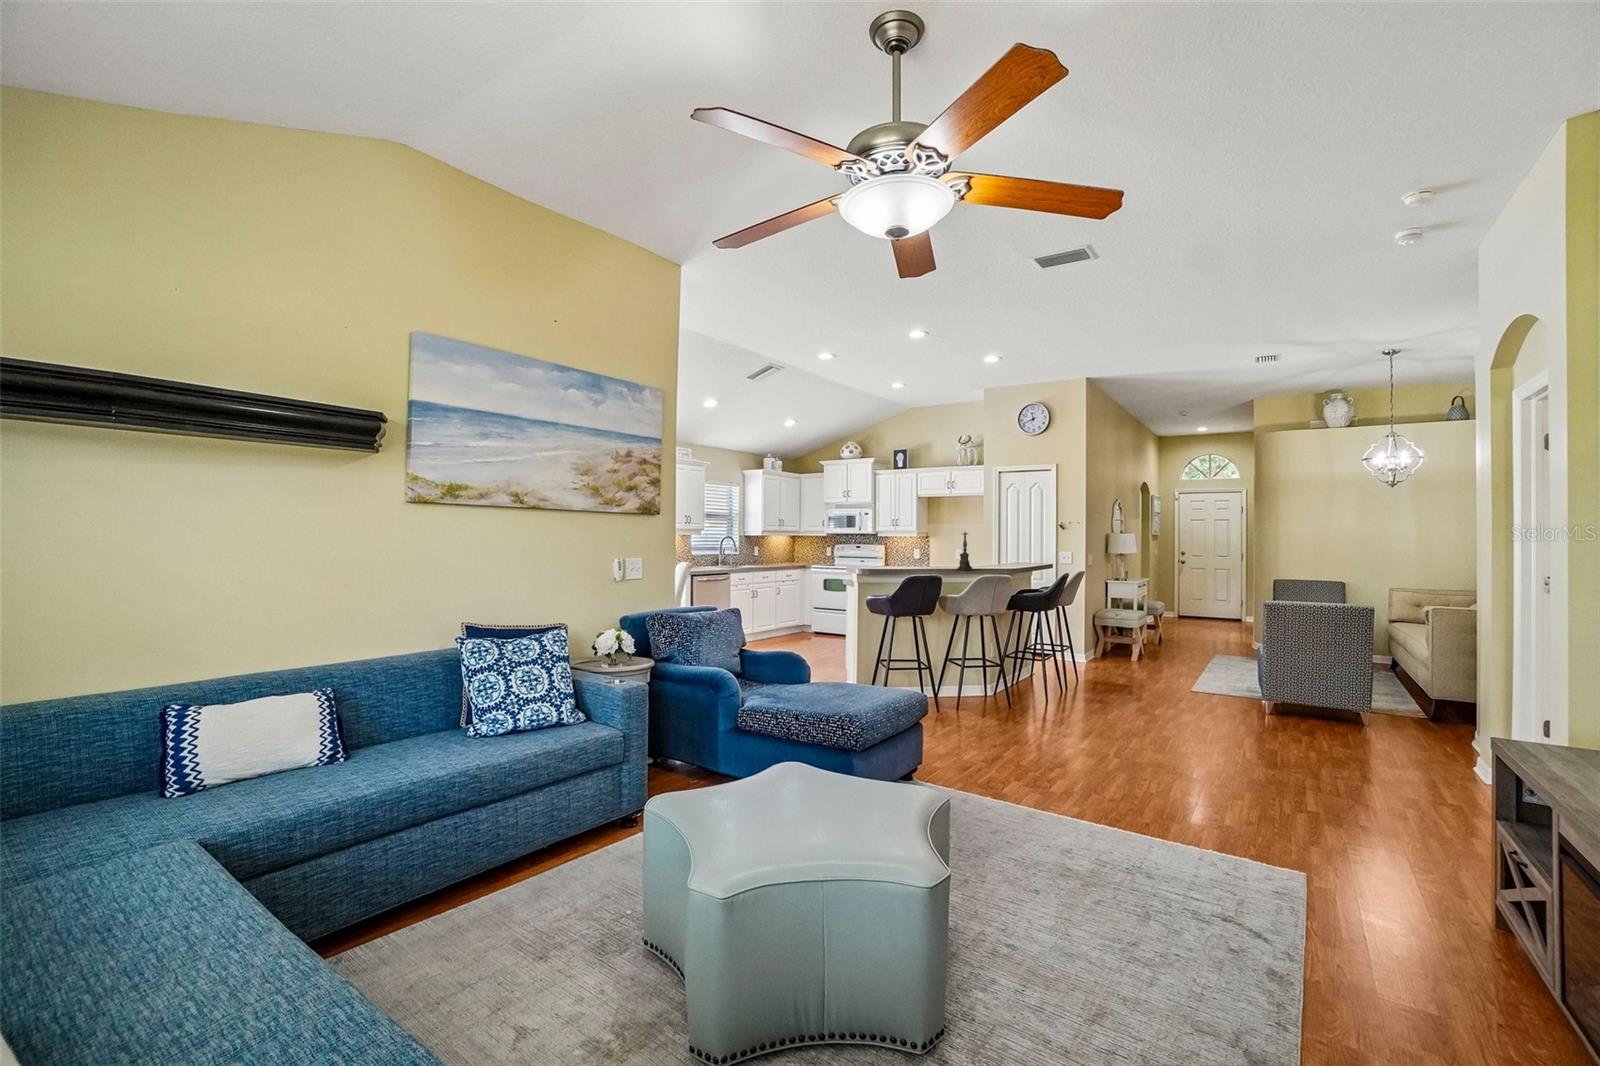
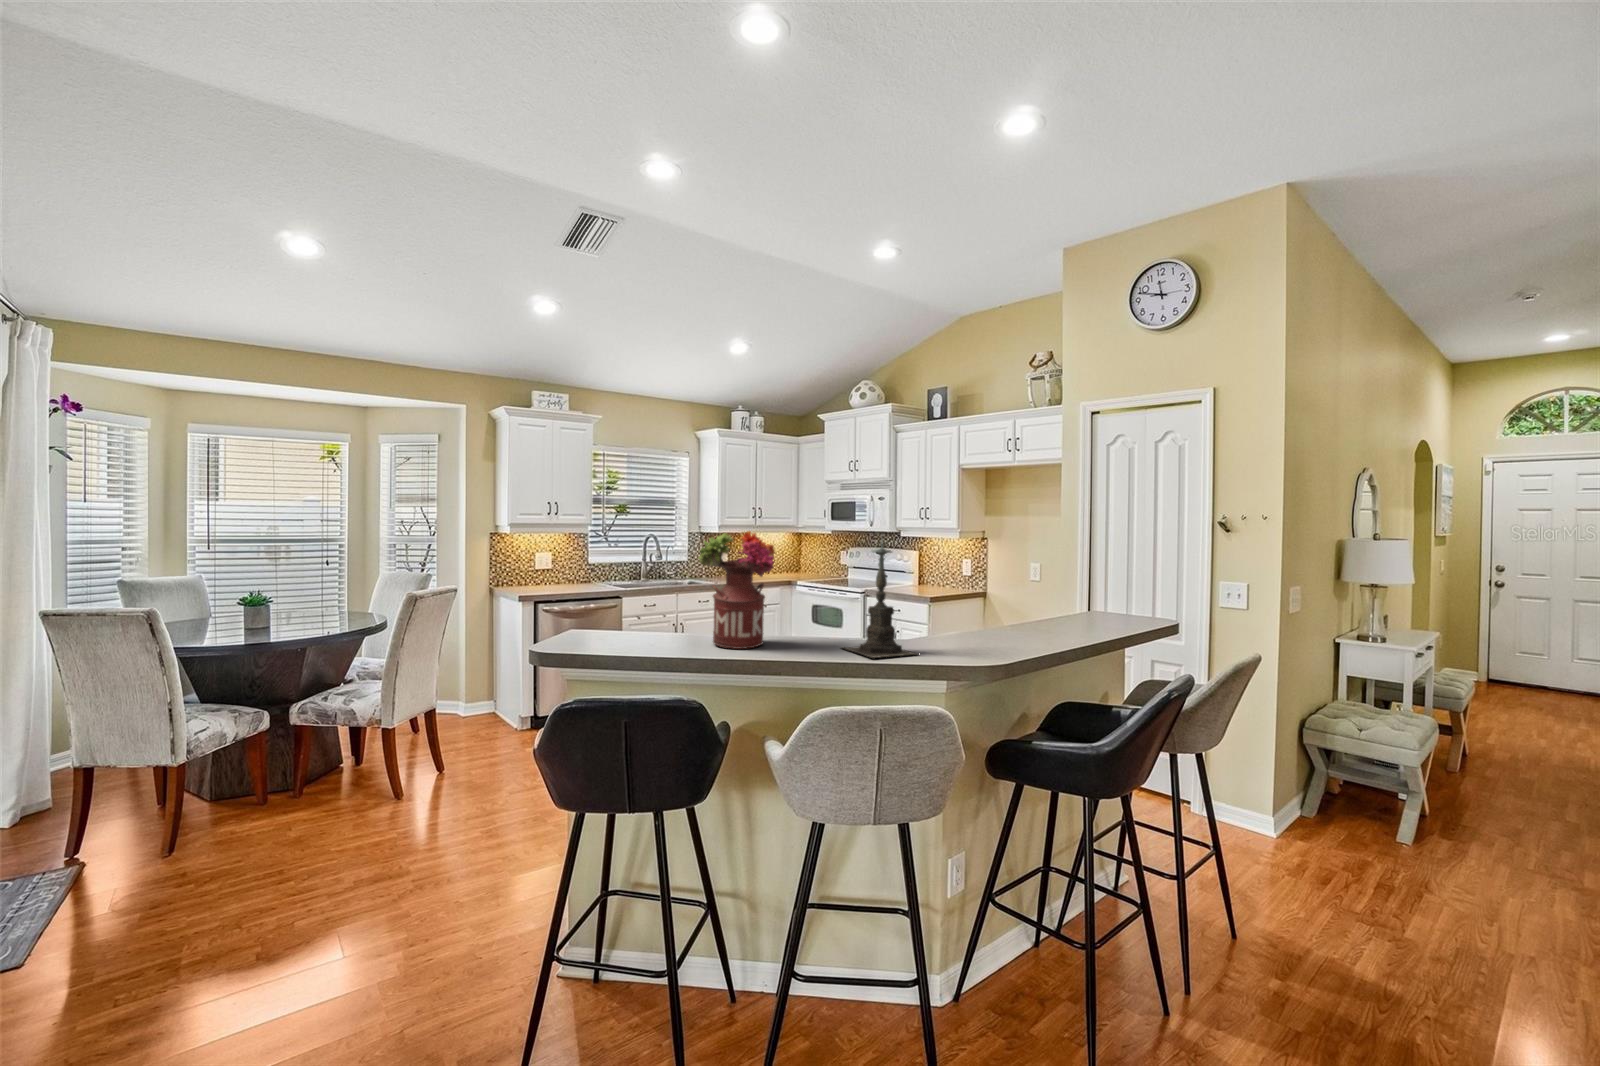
flower arrangement: none [900,527,930,570] -> present [698,531,775,649]

